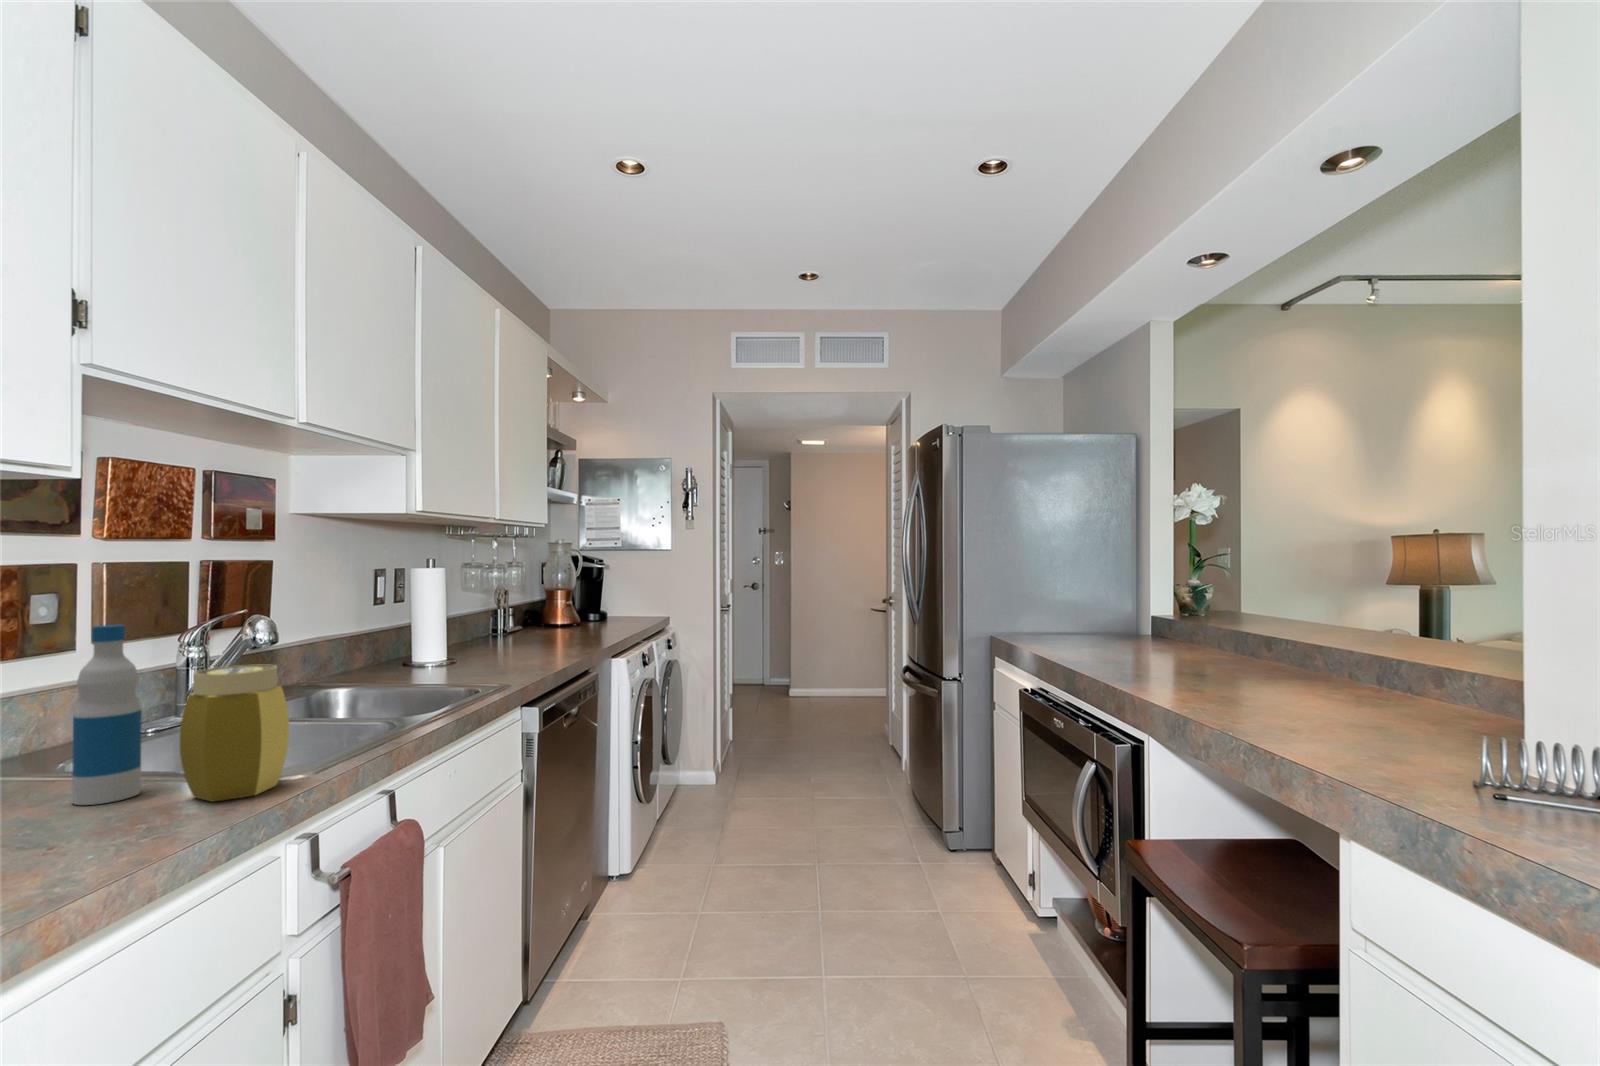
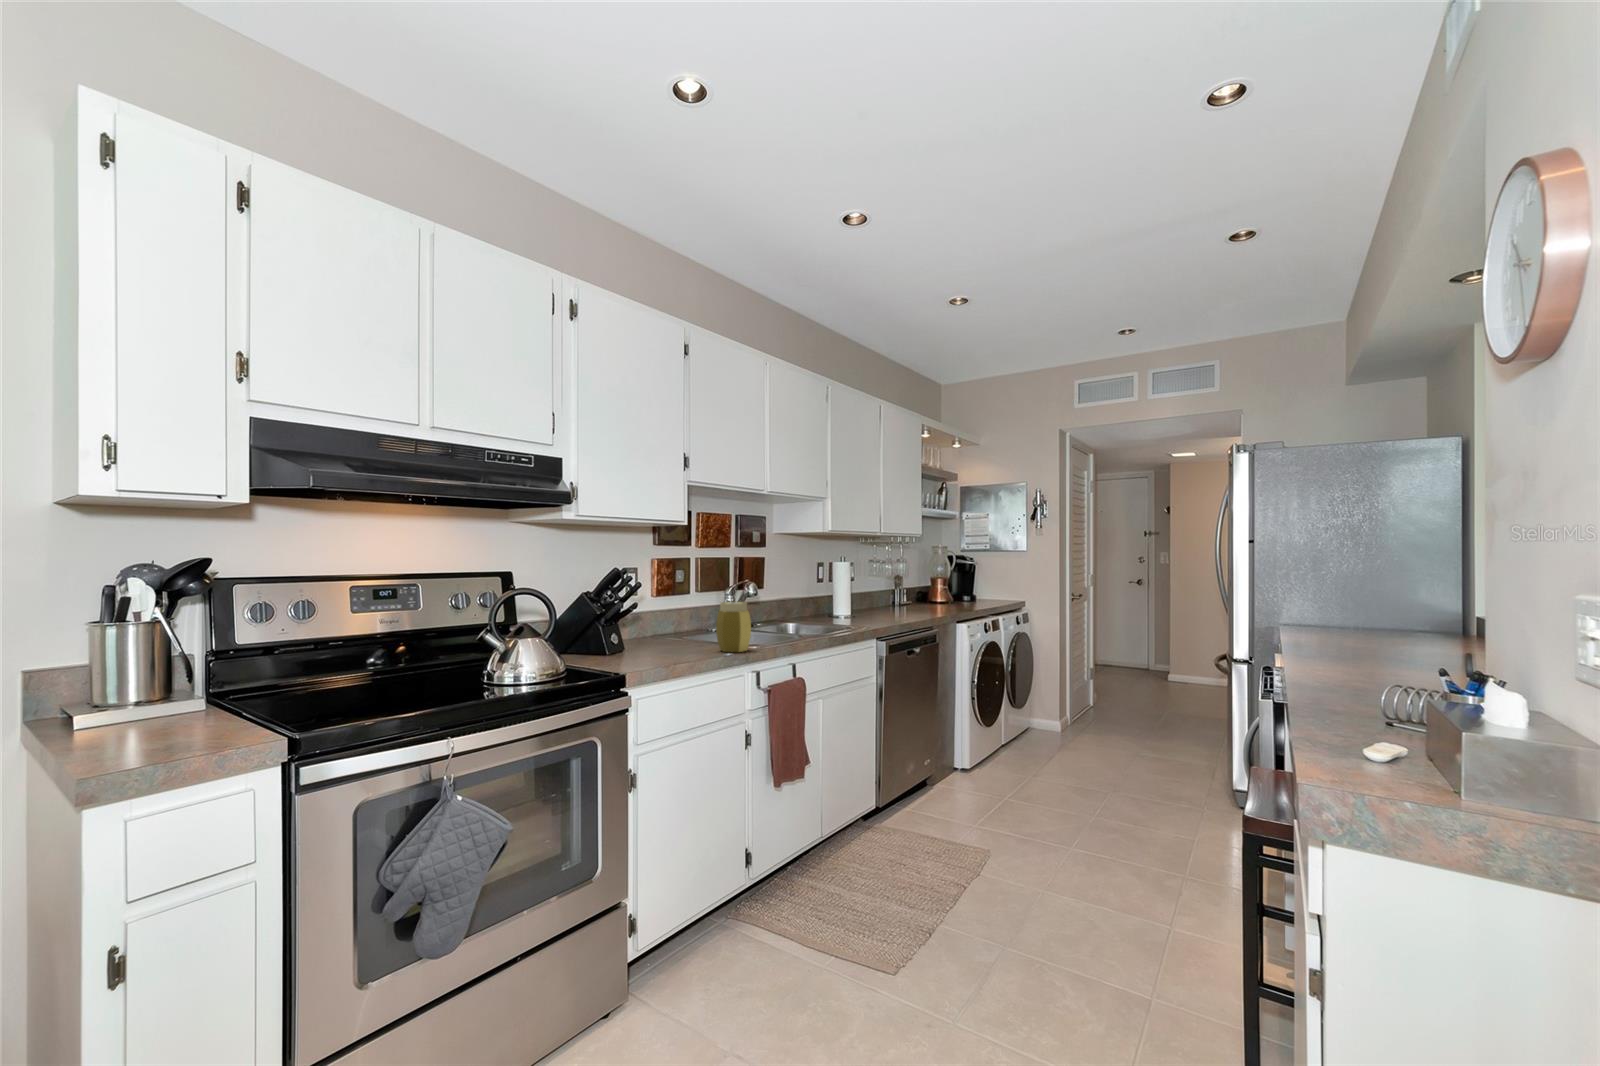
bottle: present [72,625,142,805] -> none [686,583,706,649]

